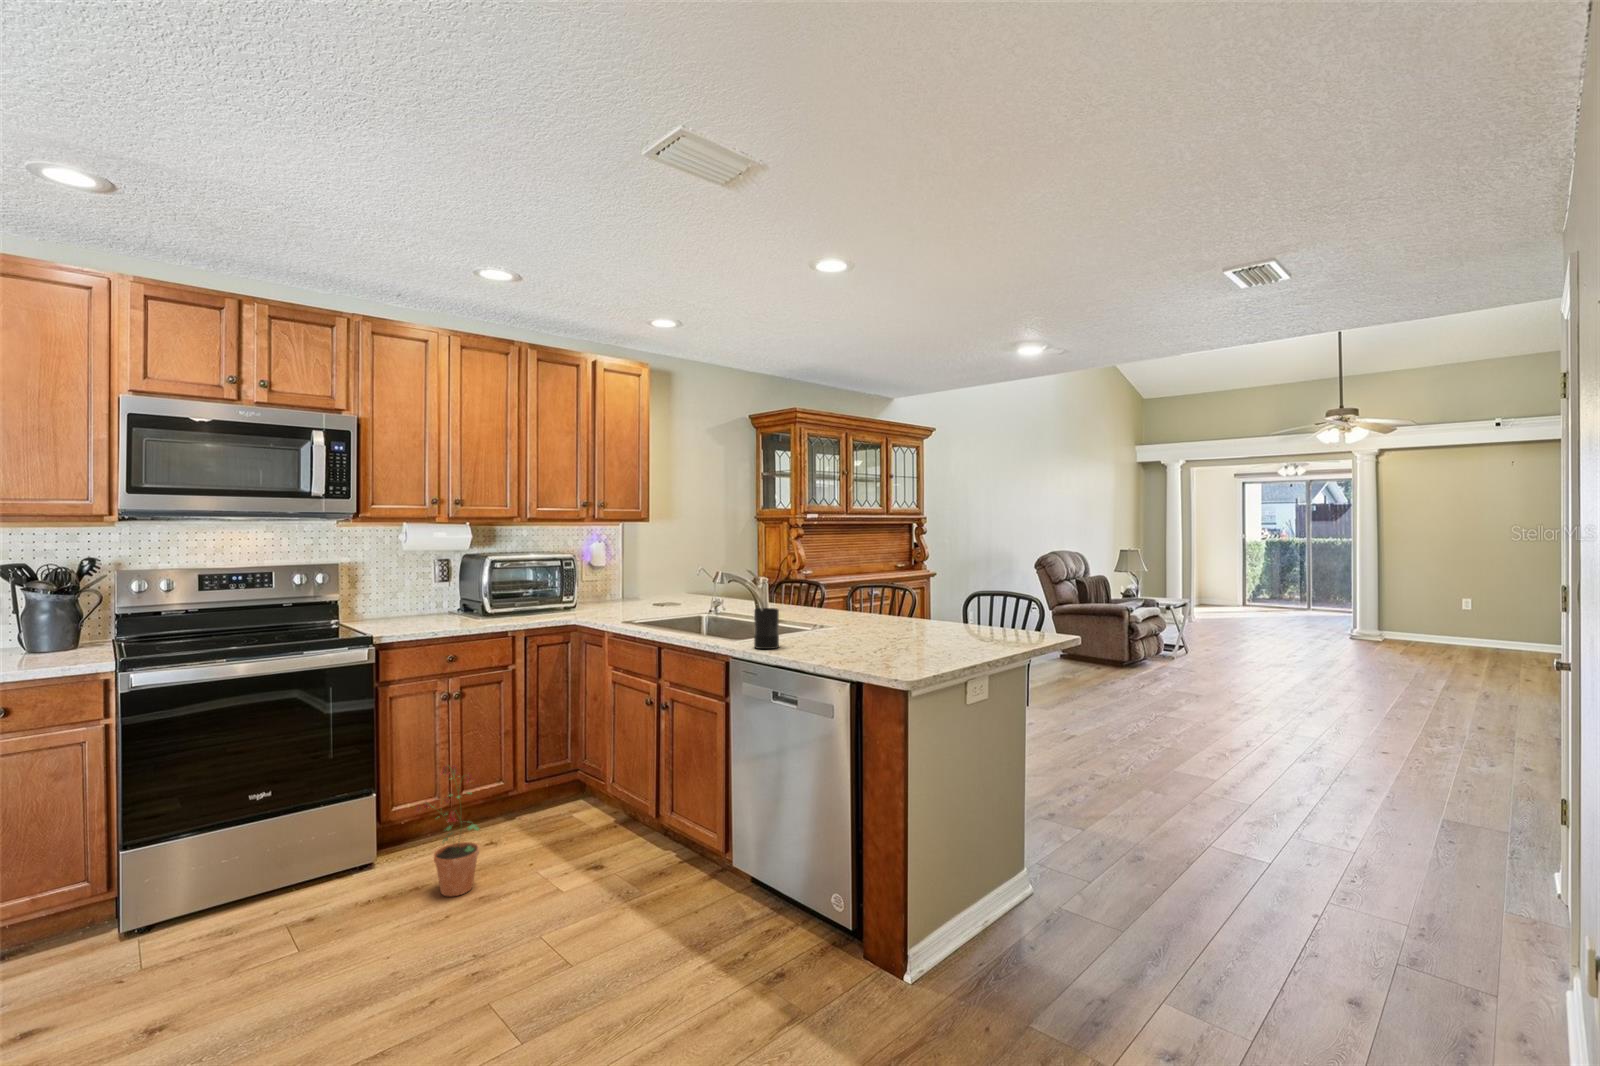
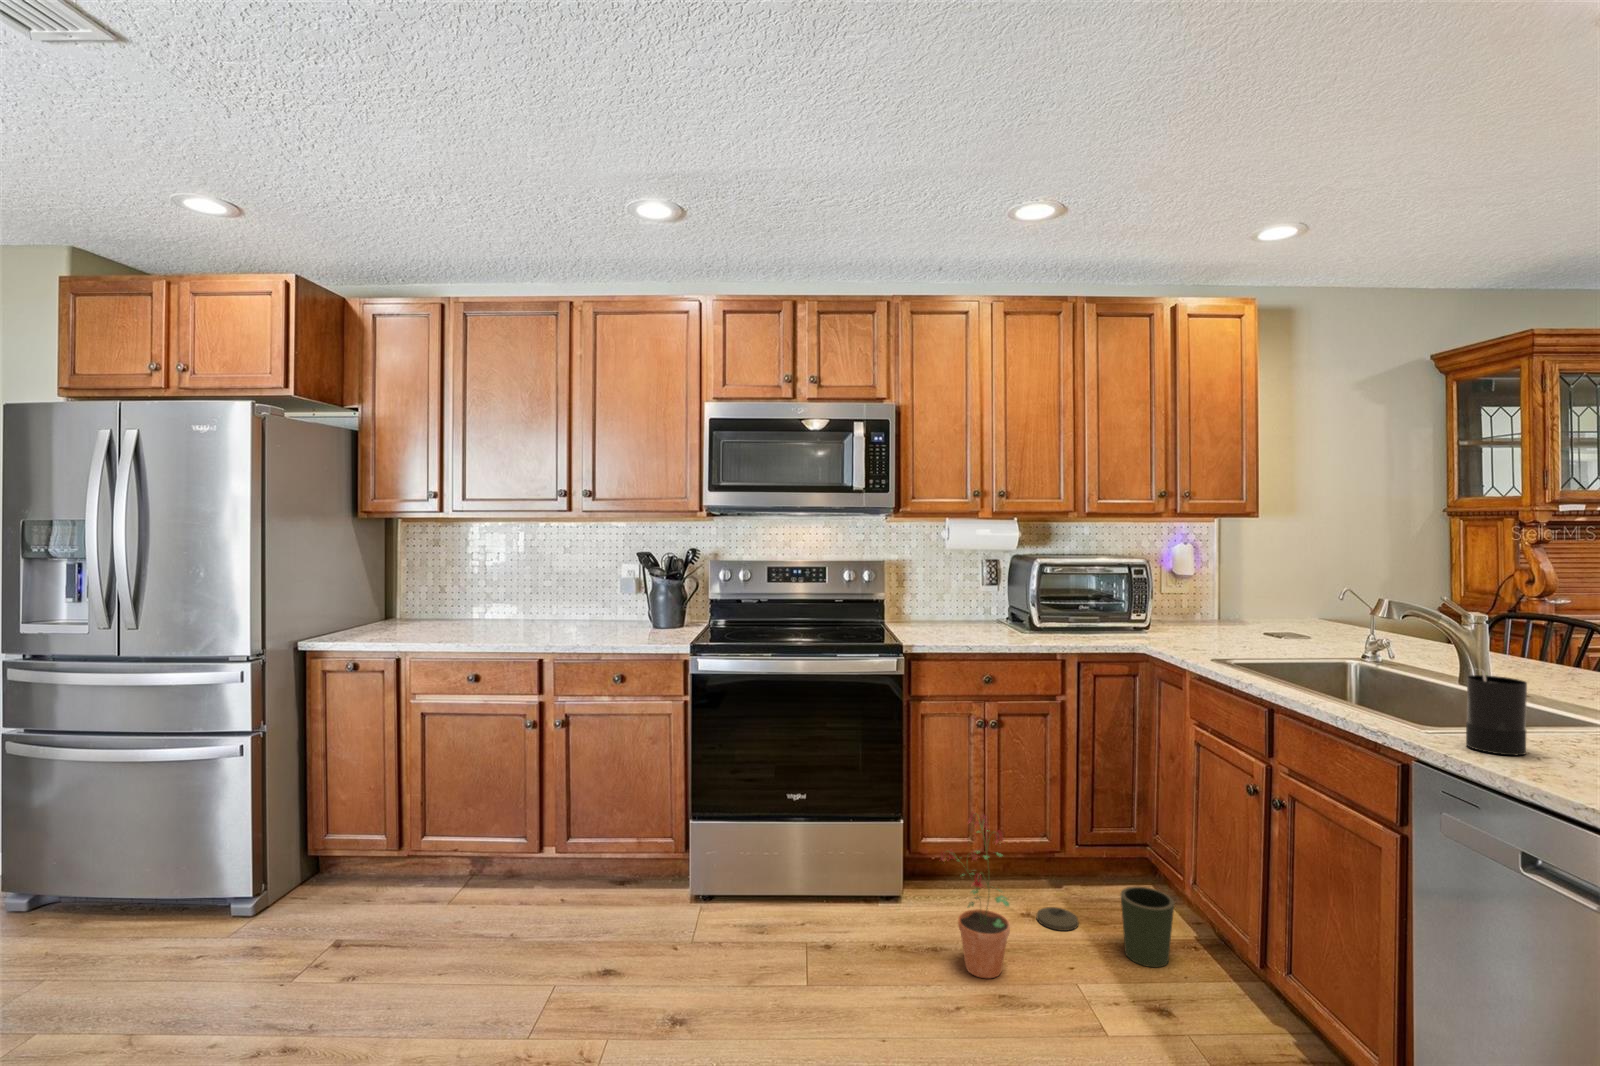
trash can: none [497,793,601,849] -> present [1037,886,1174,967]

